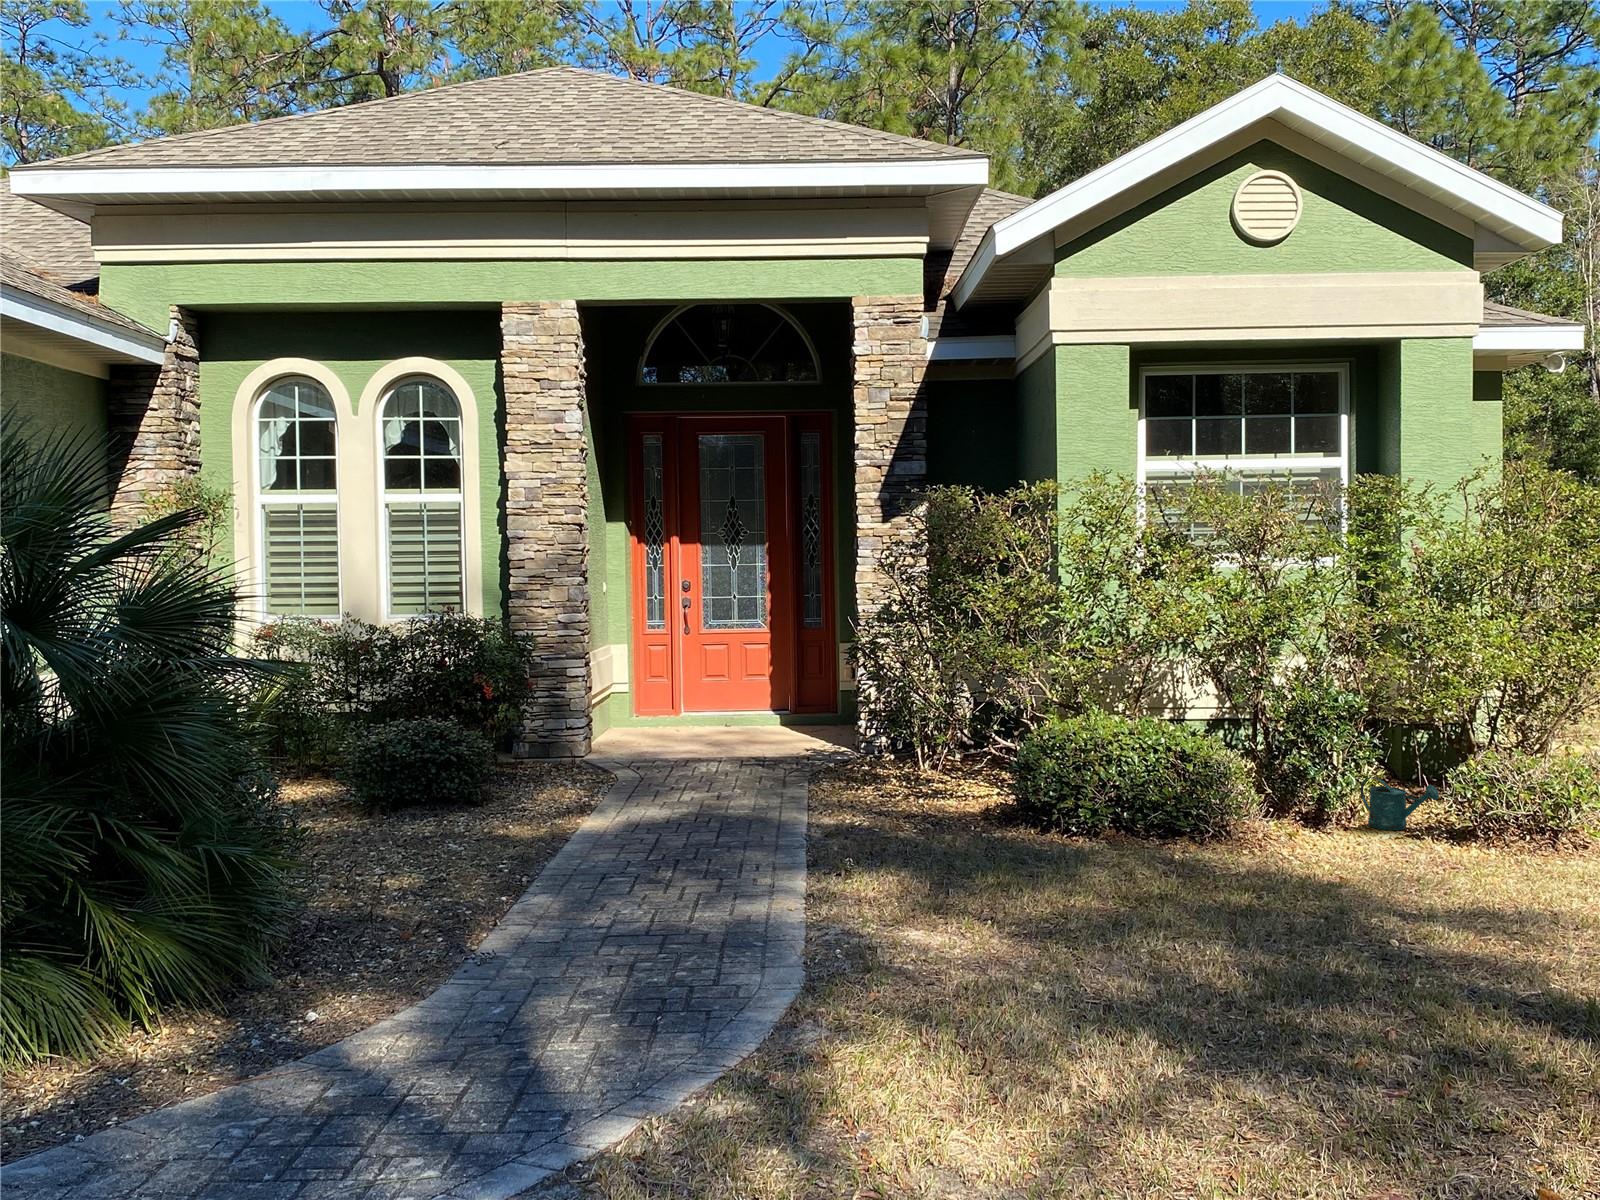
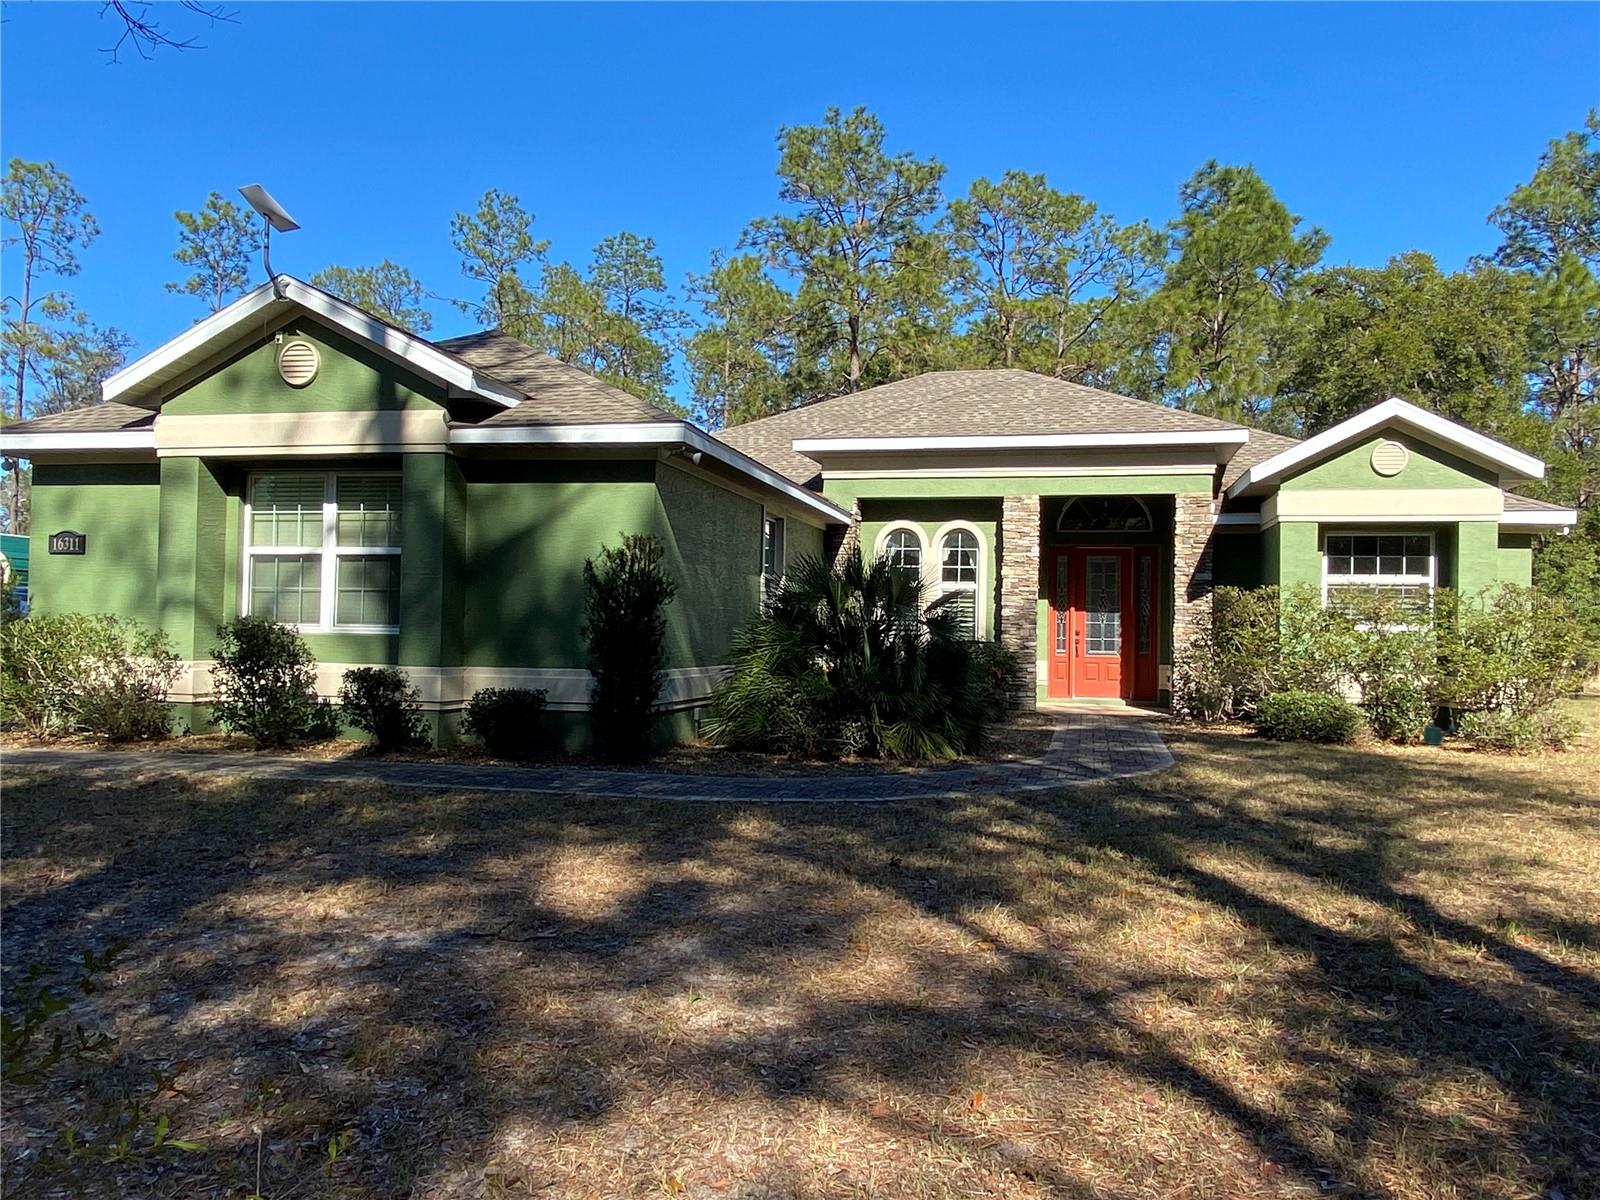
potted tree: none [886,687,951,790] -> present [1196,684,1222,724]

